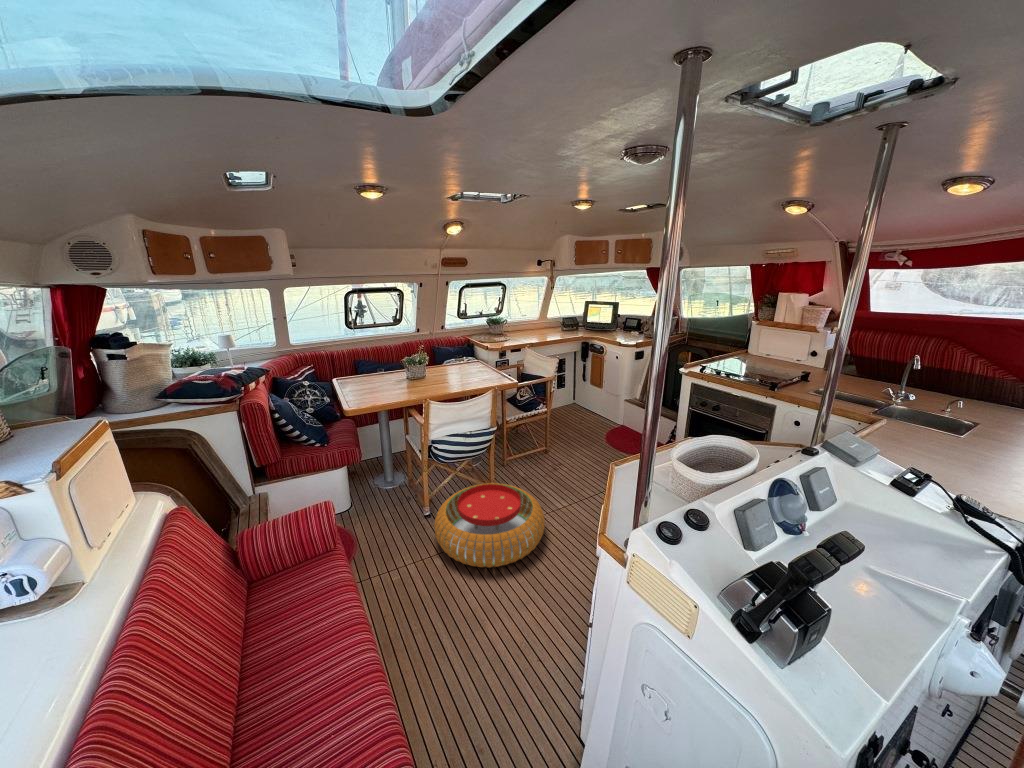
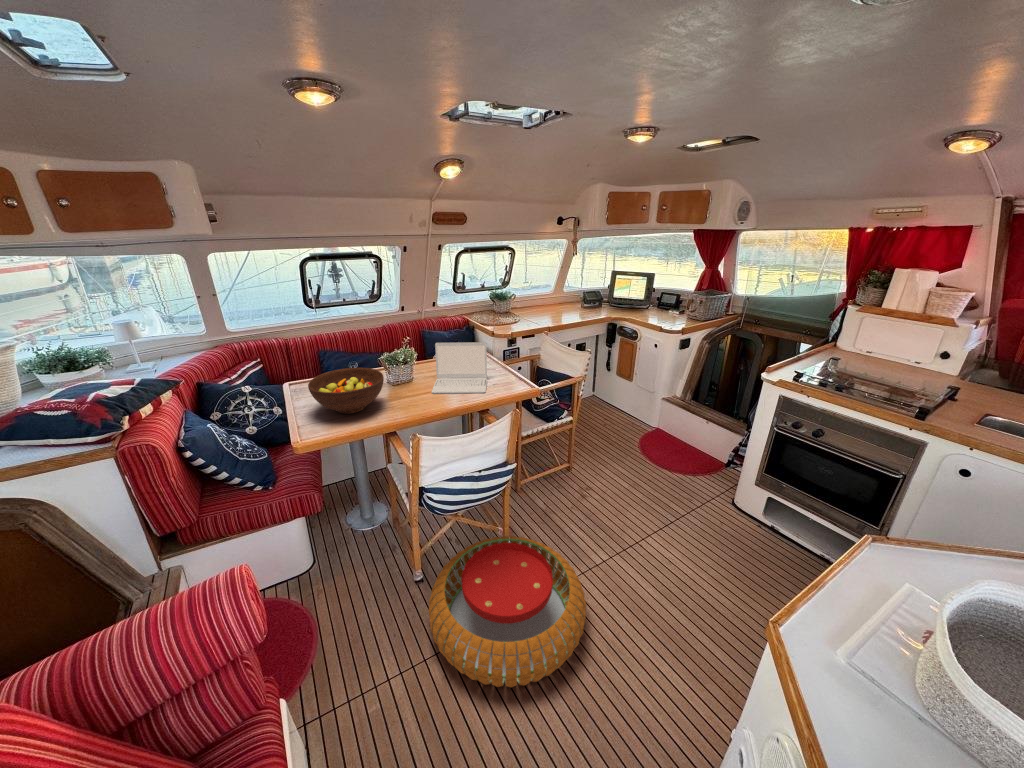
laptop: none [439,349,480,384] -> present [432,342,487,394]
fruit bowl: none [354,365,405,394] -> present [308,368,384,414]

